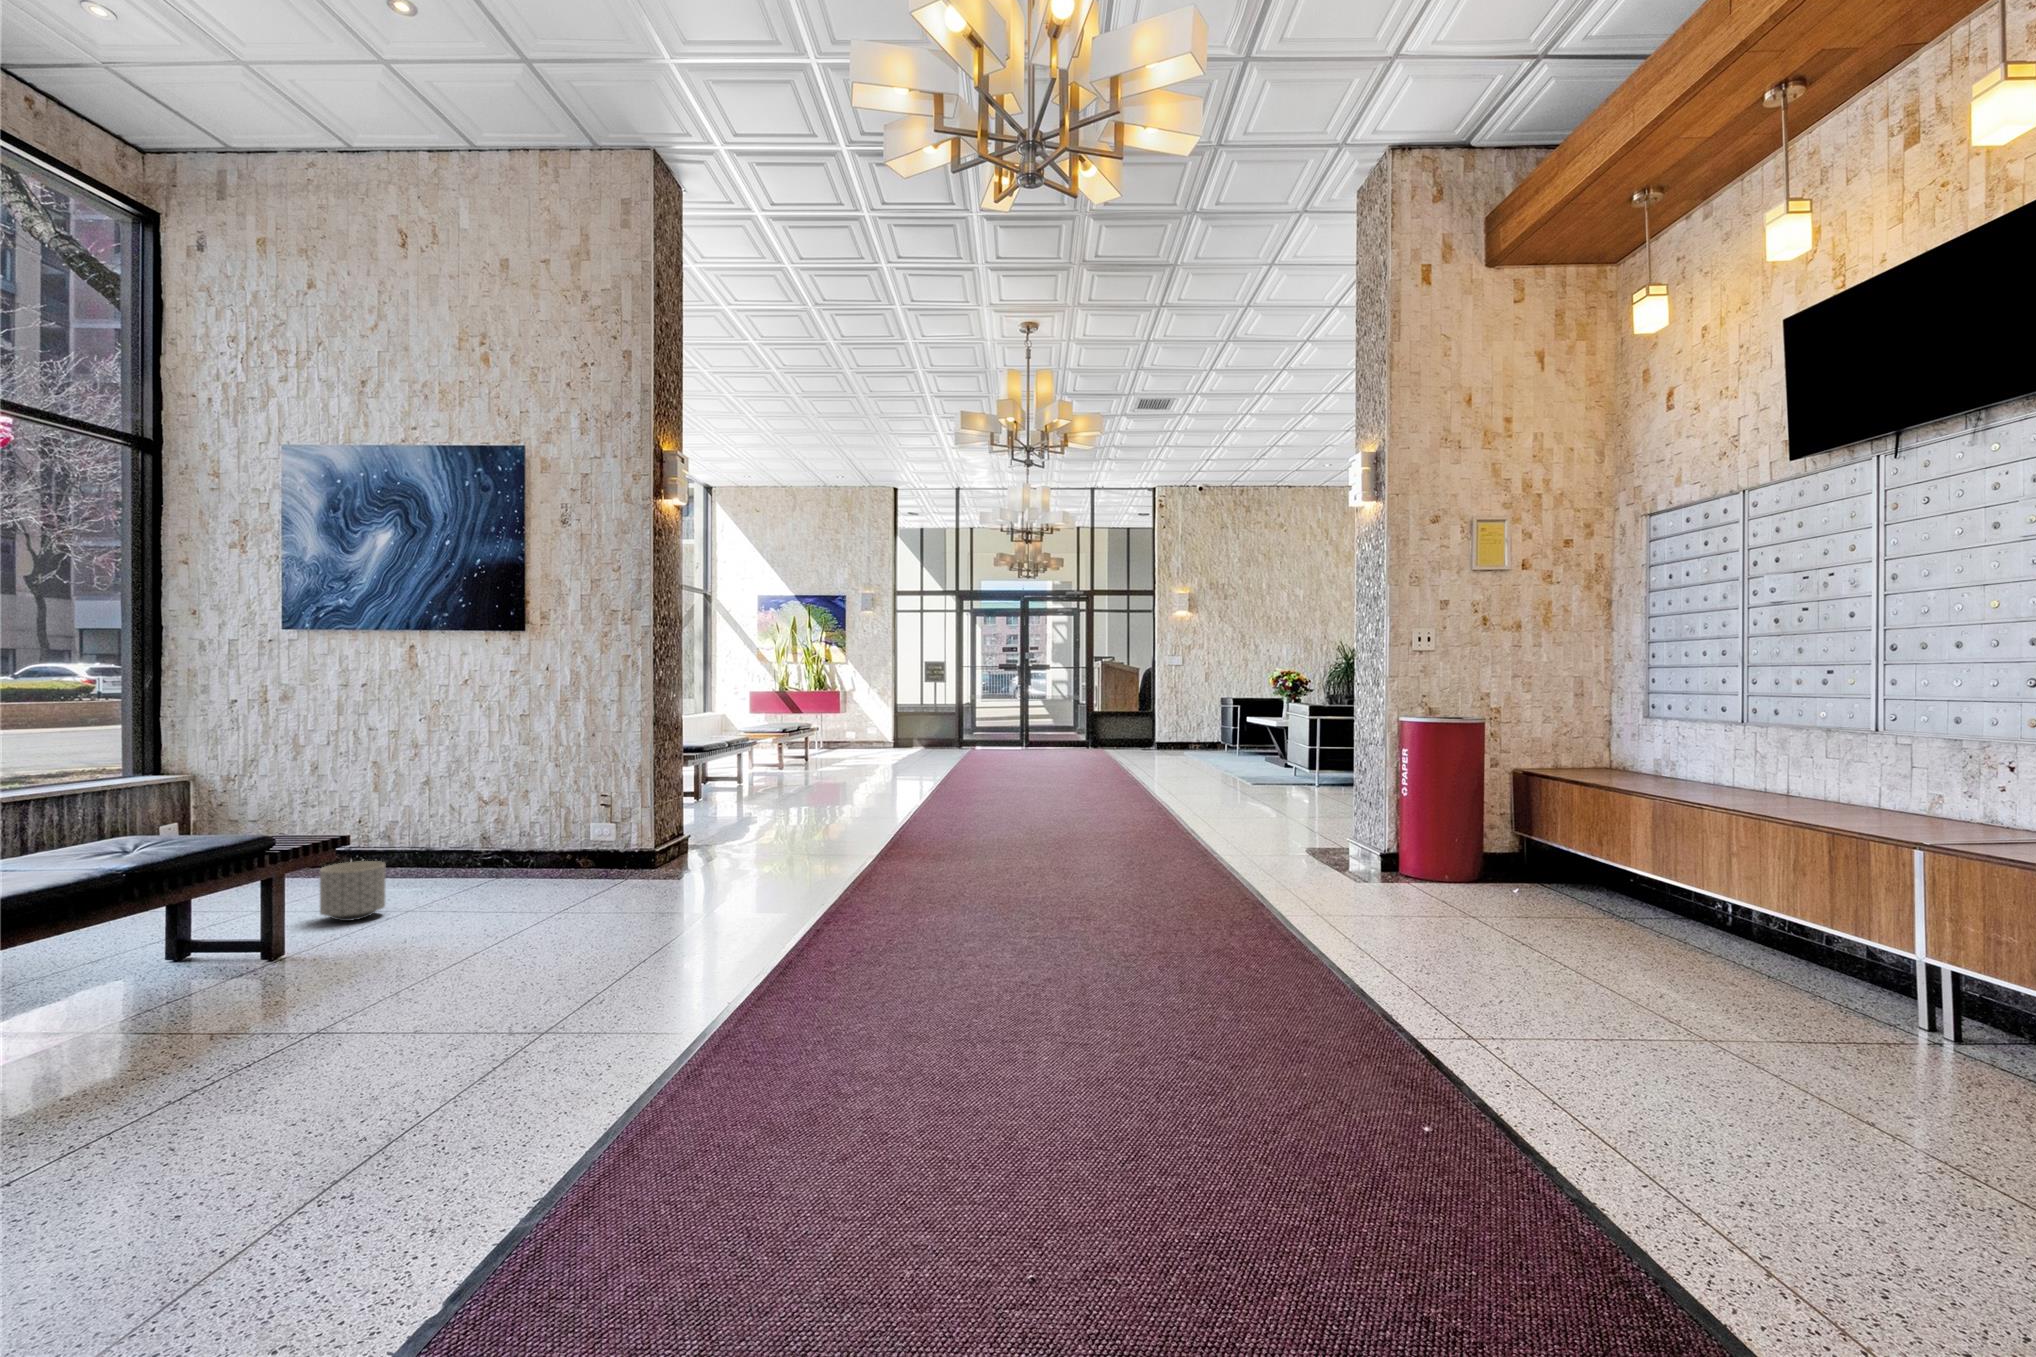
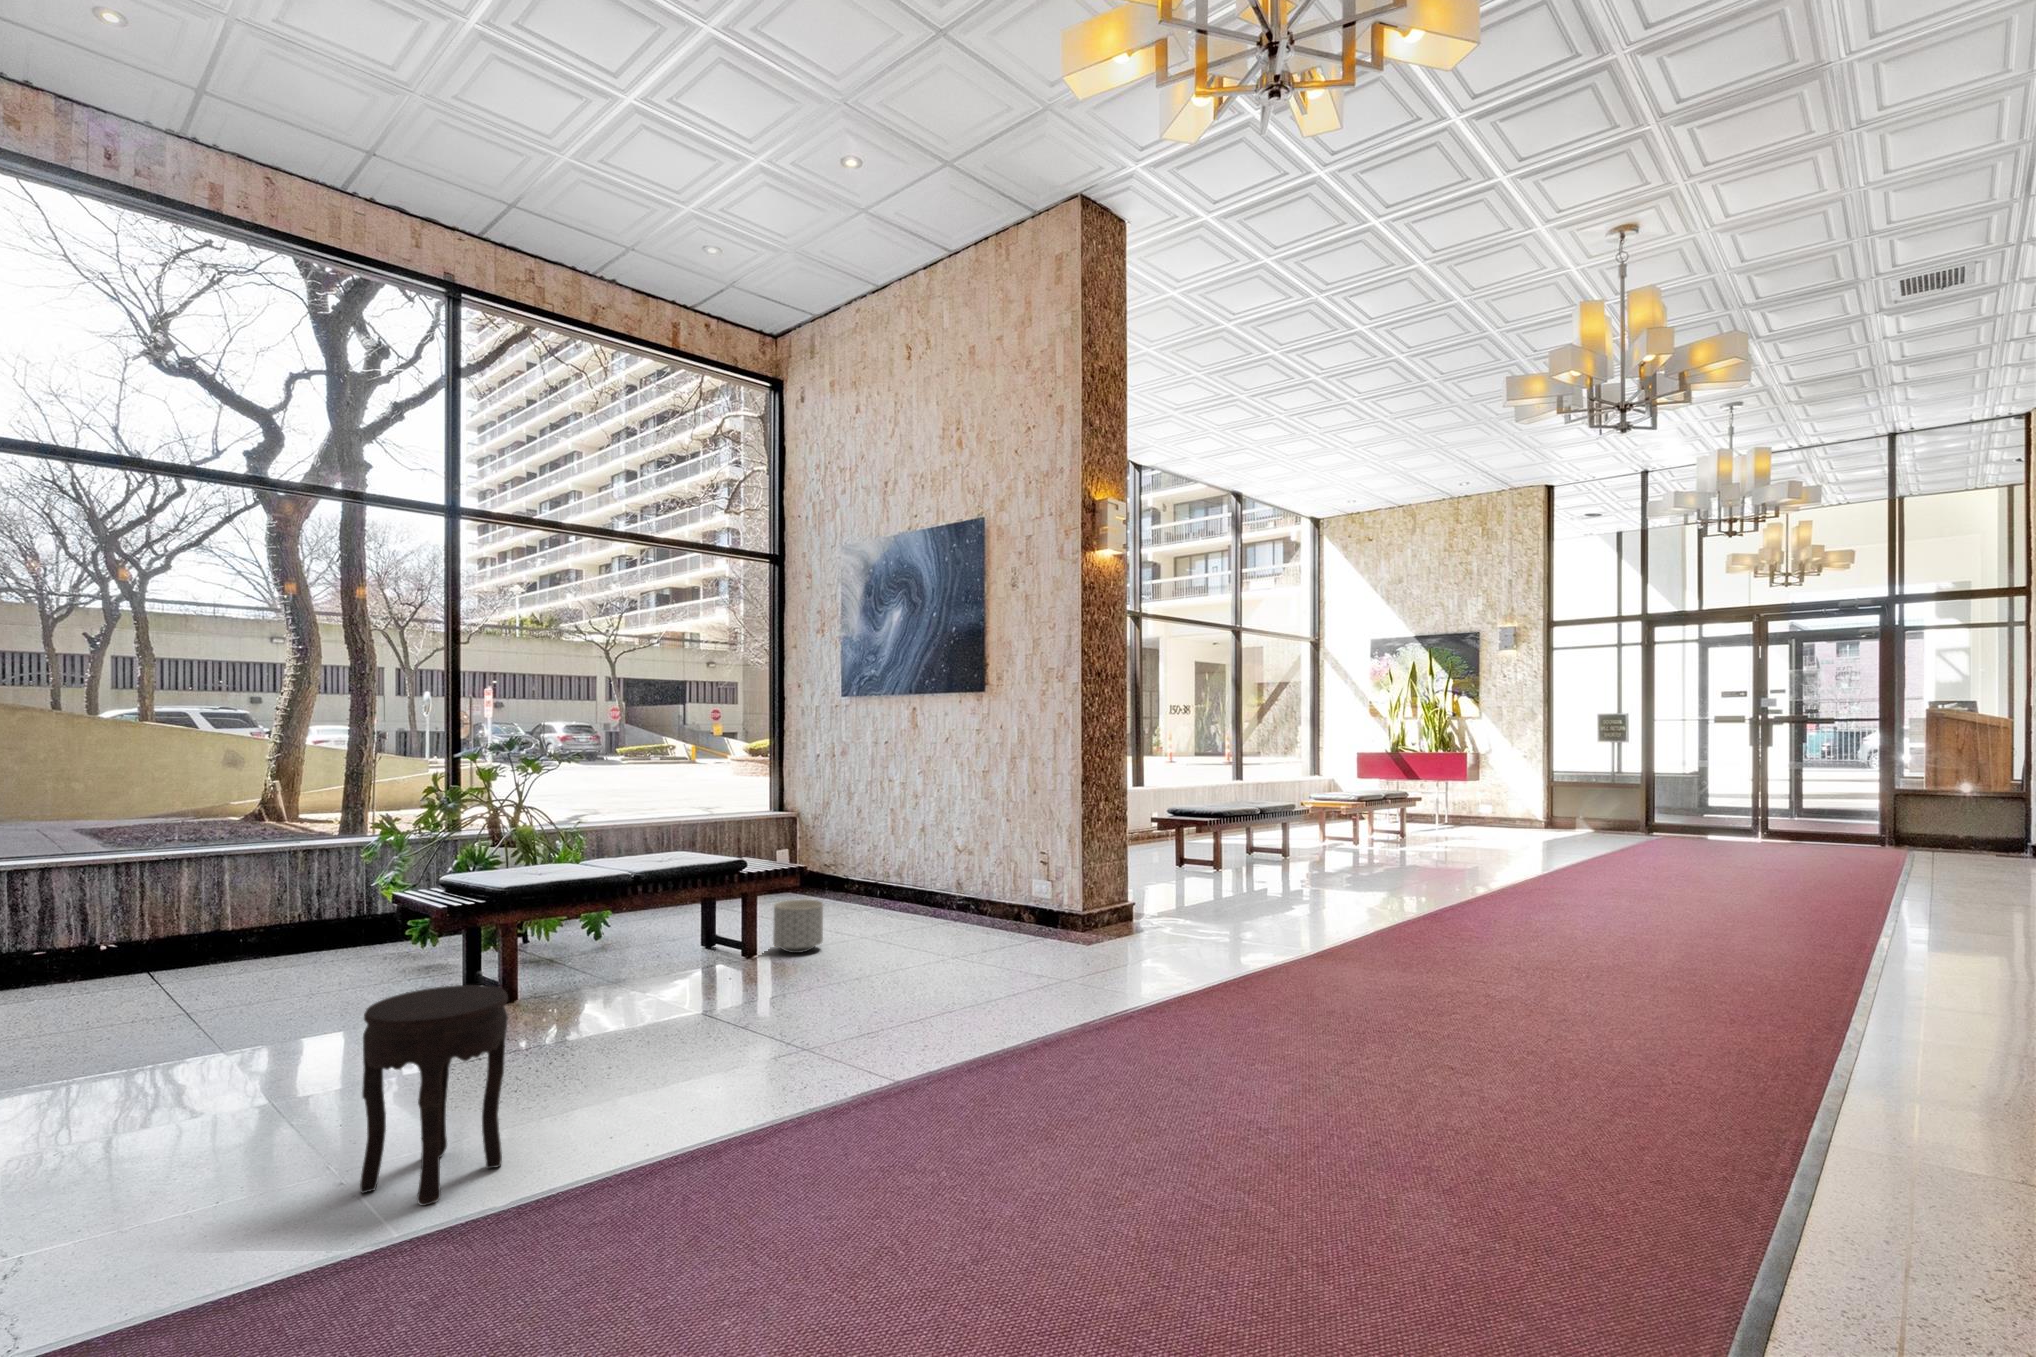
side table: none [236,930,397,1156] -> present [360,985,508,1206]

